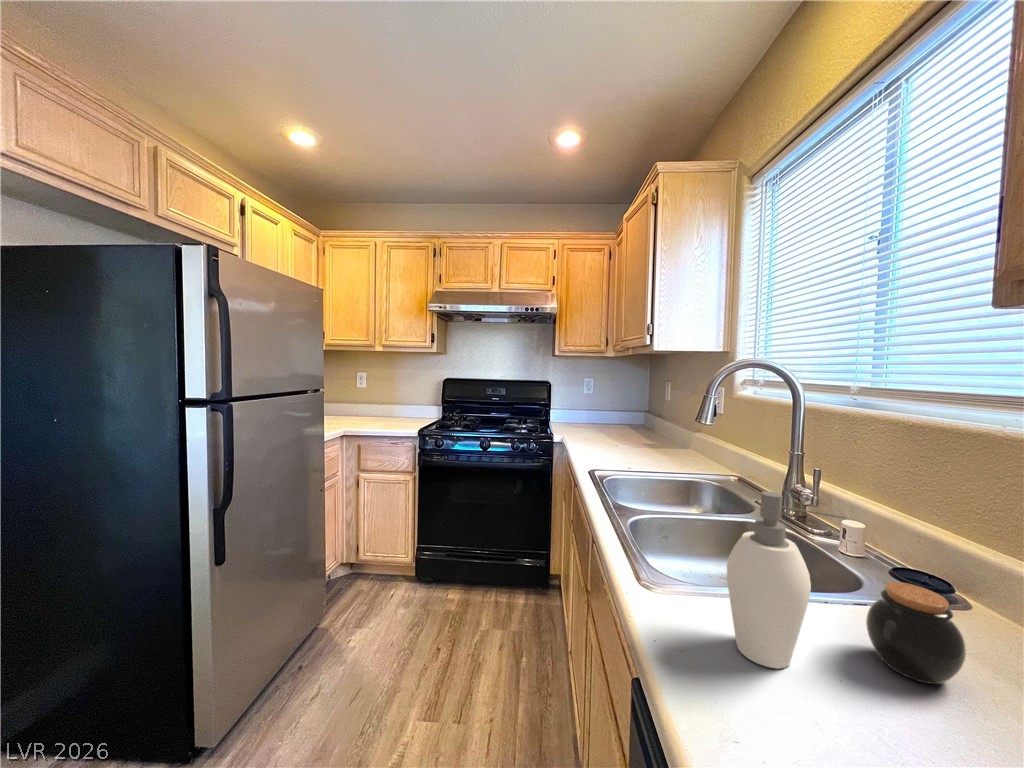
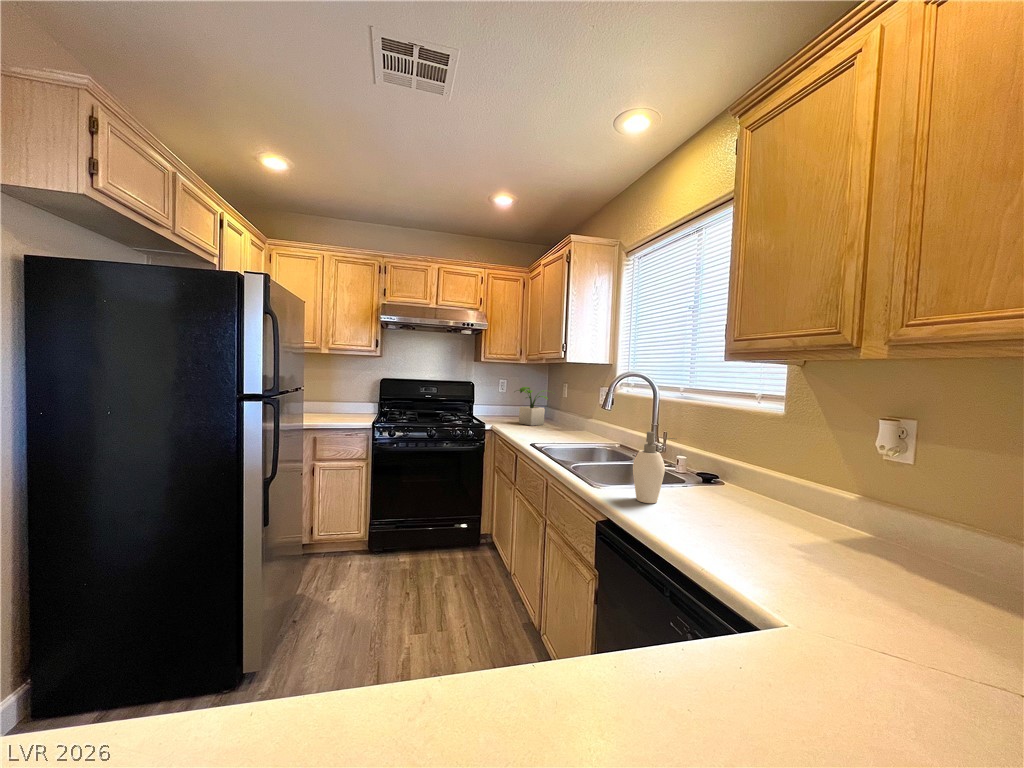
potted plant: none [593,387,648,437] -> present [518,387,548,426]
jar: present [866,582,966,684] -> none [684,468,715,502]

